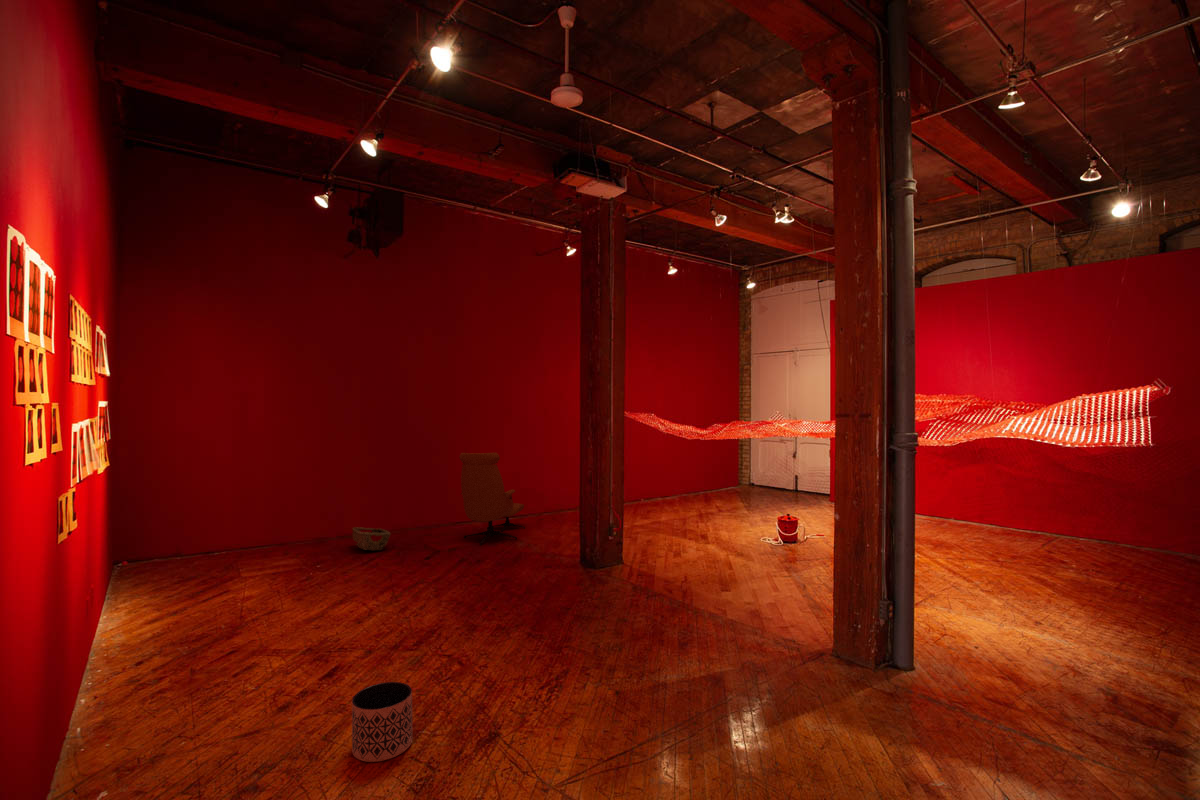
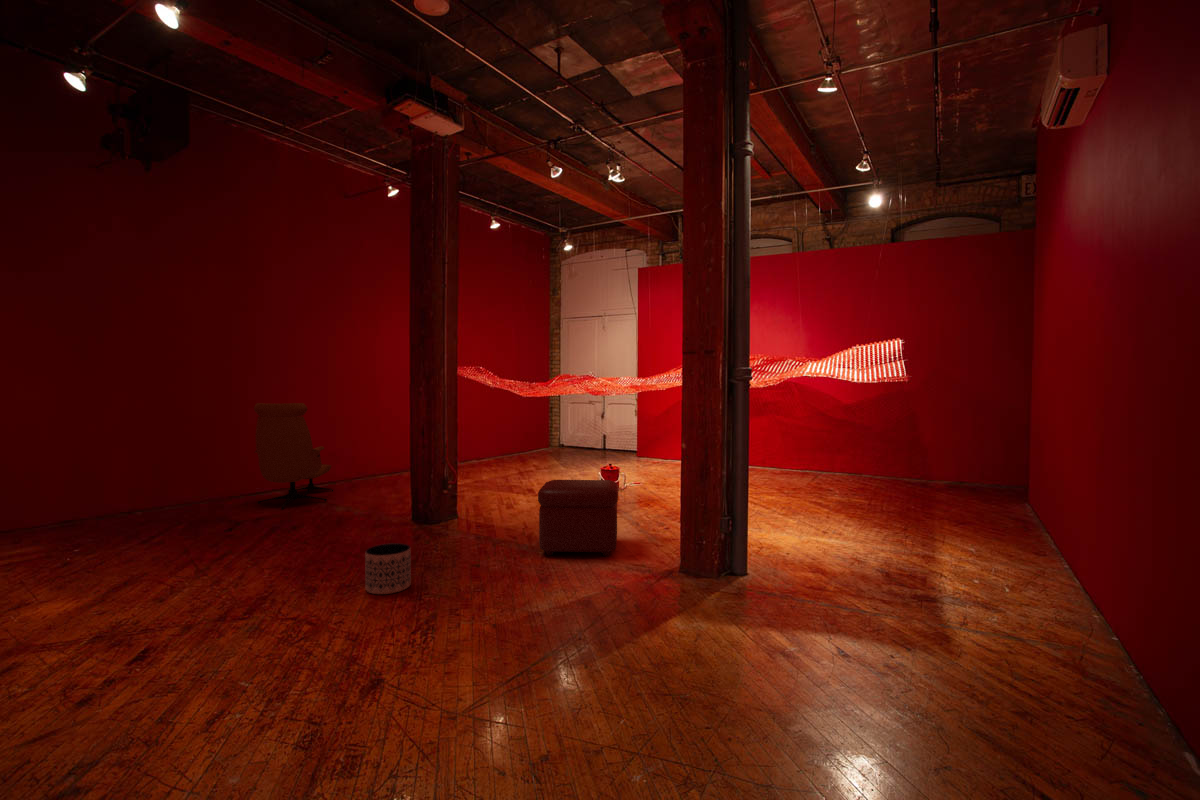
woven basket: present [352,527,390,550] -> none [97,497,157,524]
ottoman: none [685,540,772,627] -> present [538,480,618,556]
planter: present [352,682,412,762] -> present [365,543,411,594]

